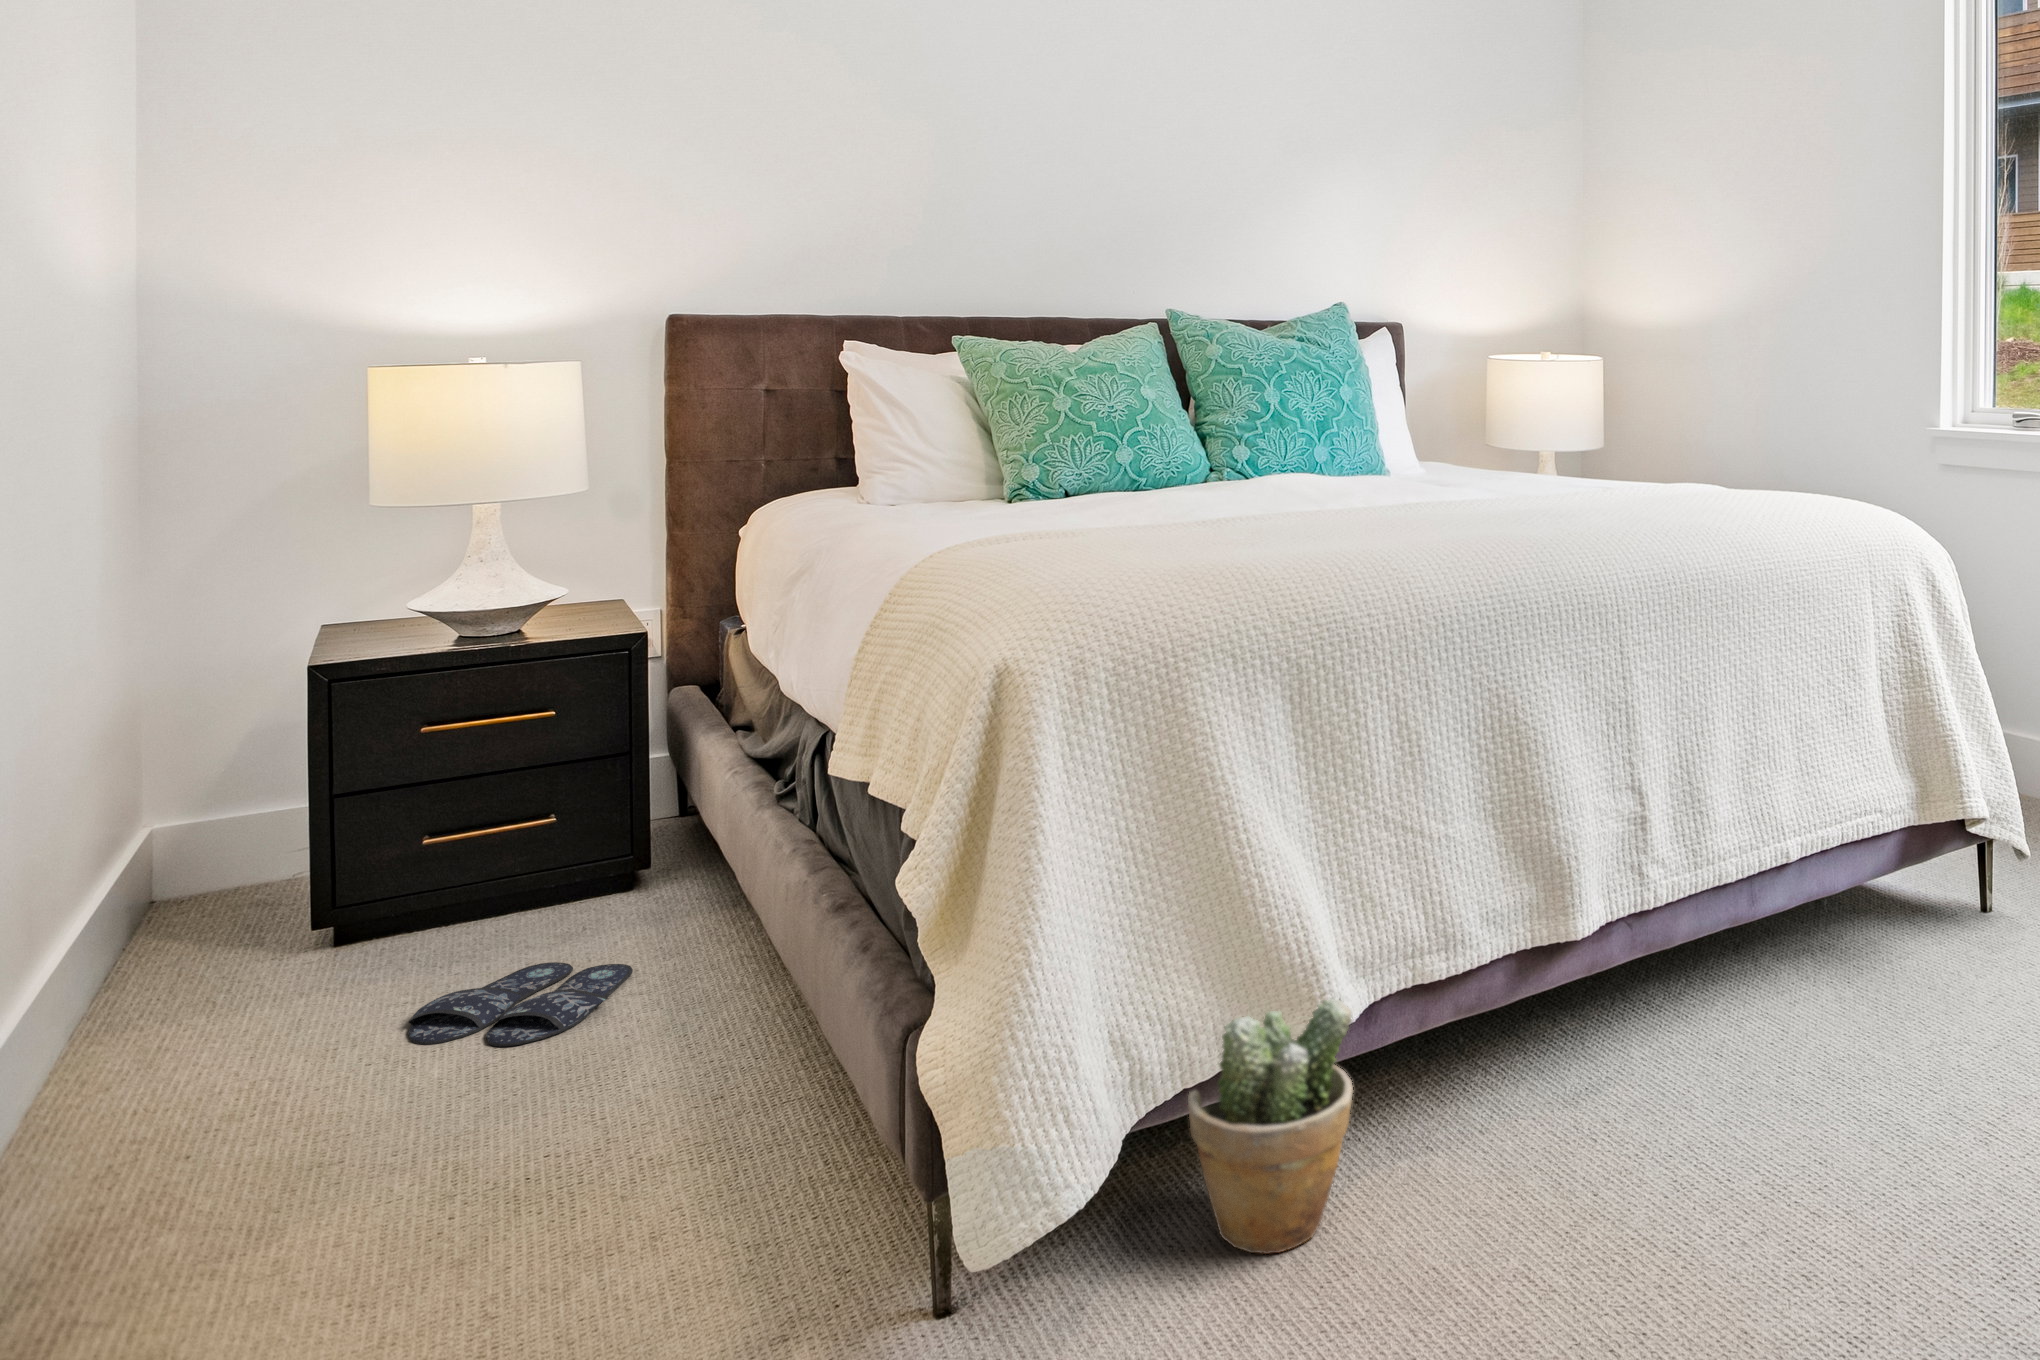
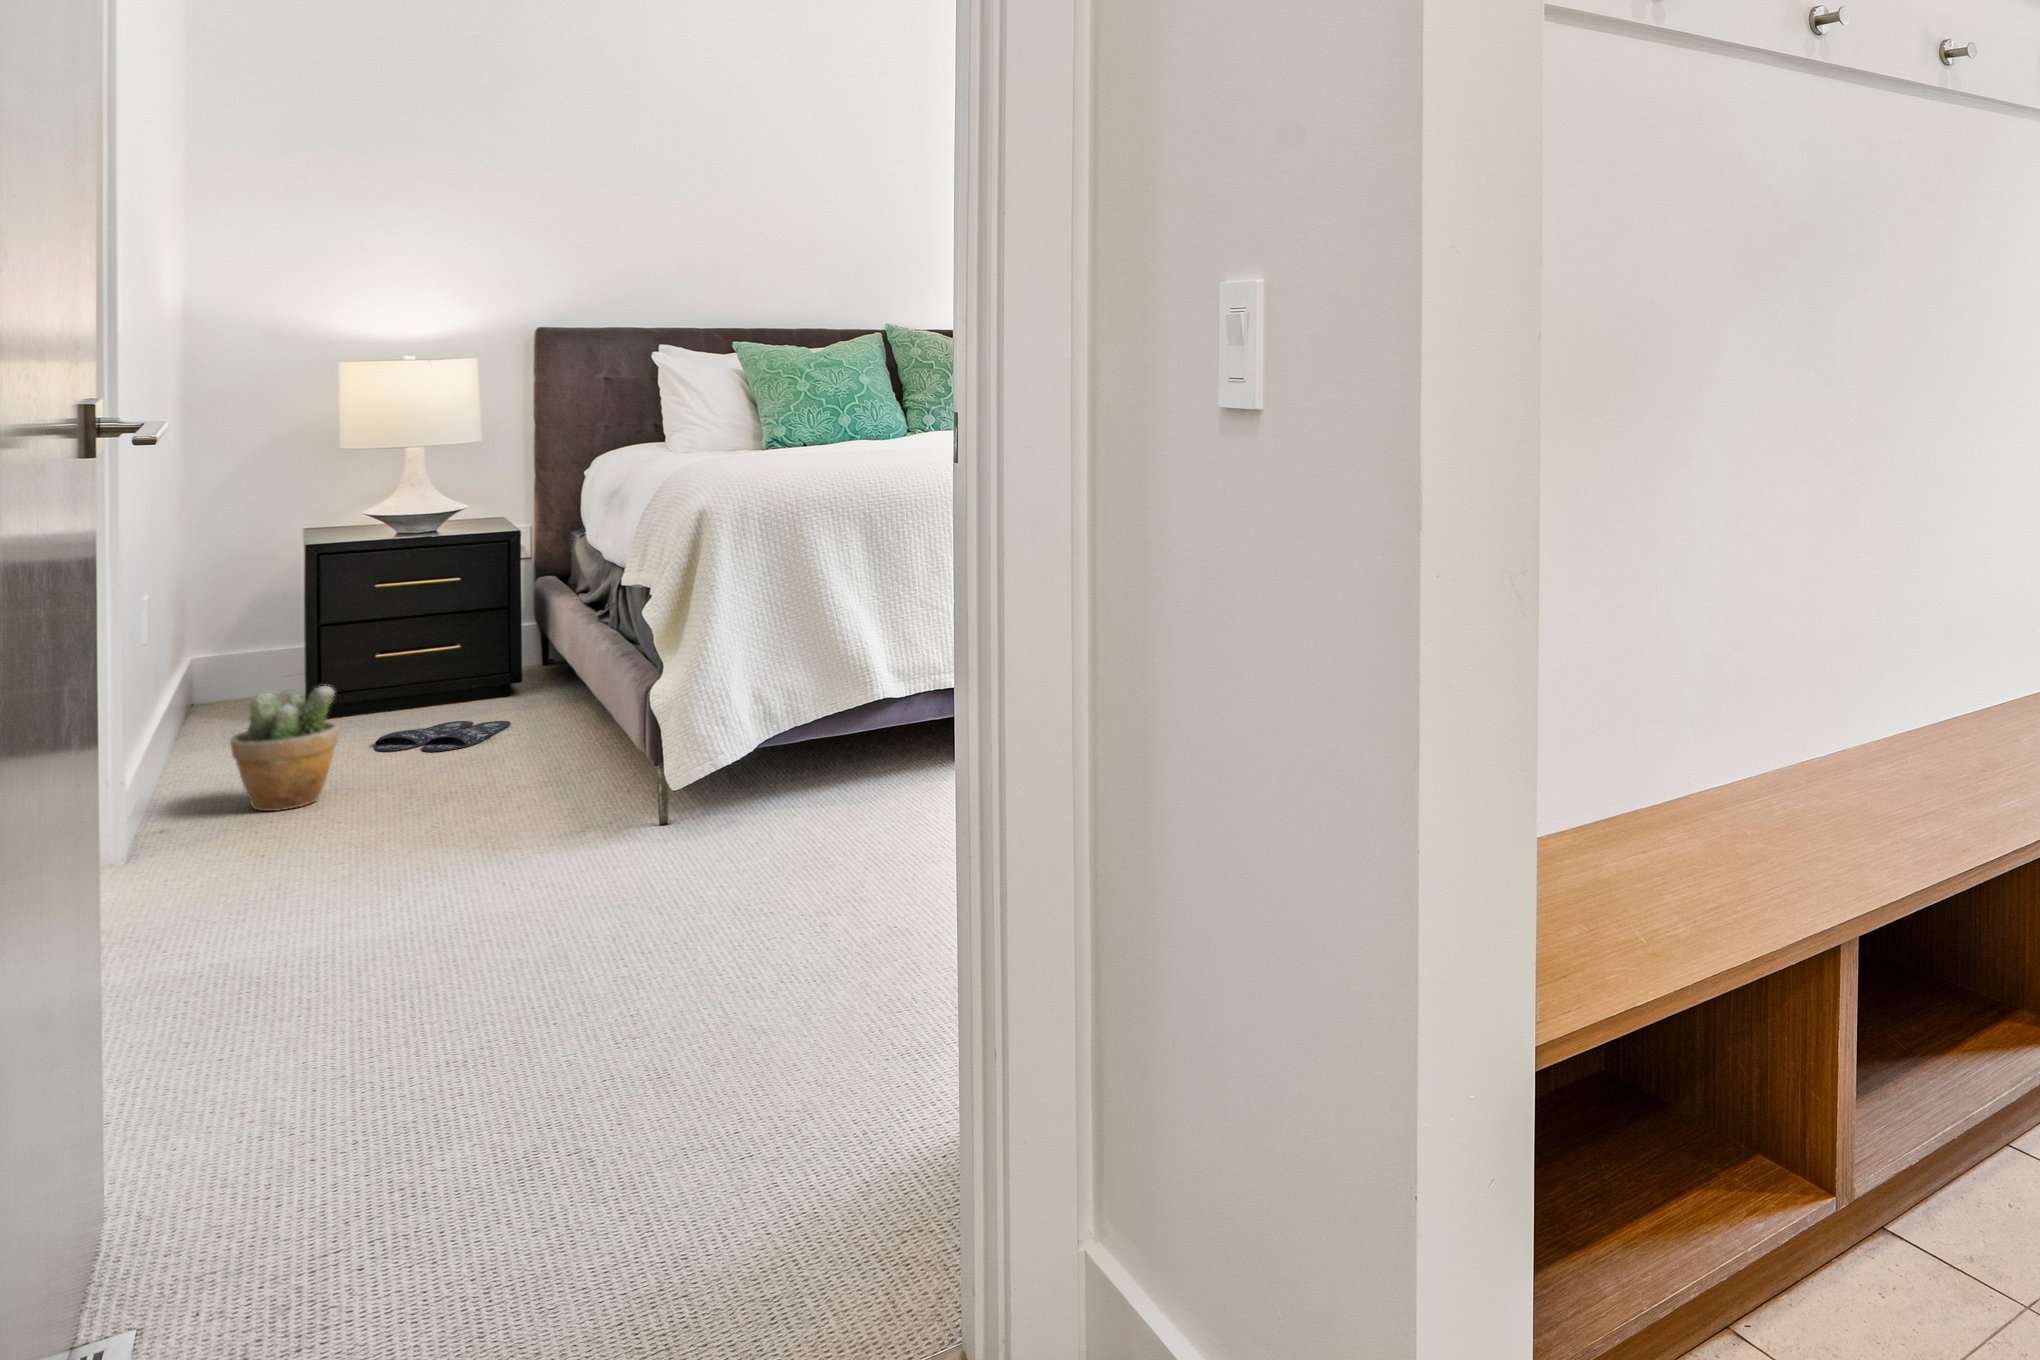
potted plant: present [1188,999,1353,1254] -> present [230,686,339,811]

